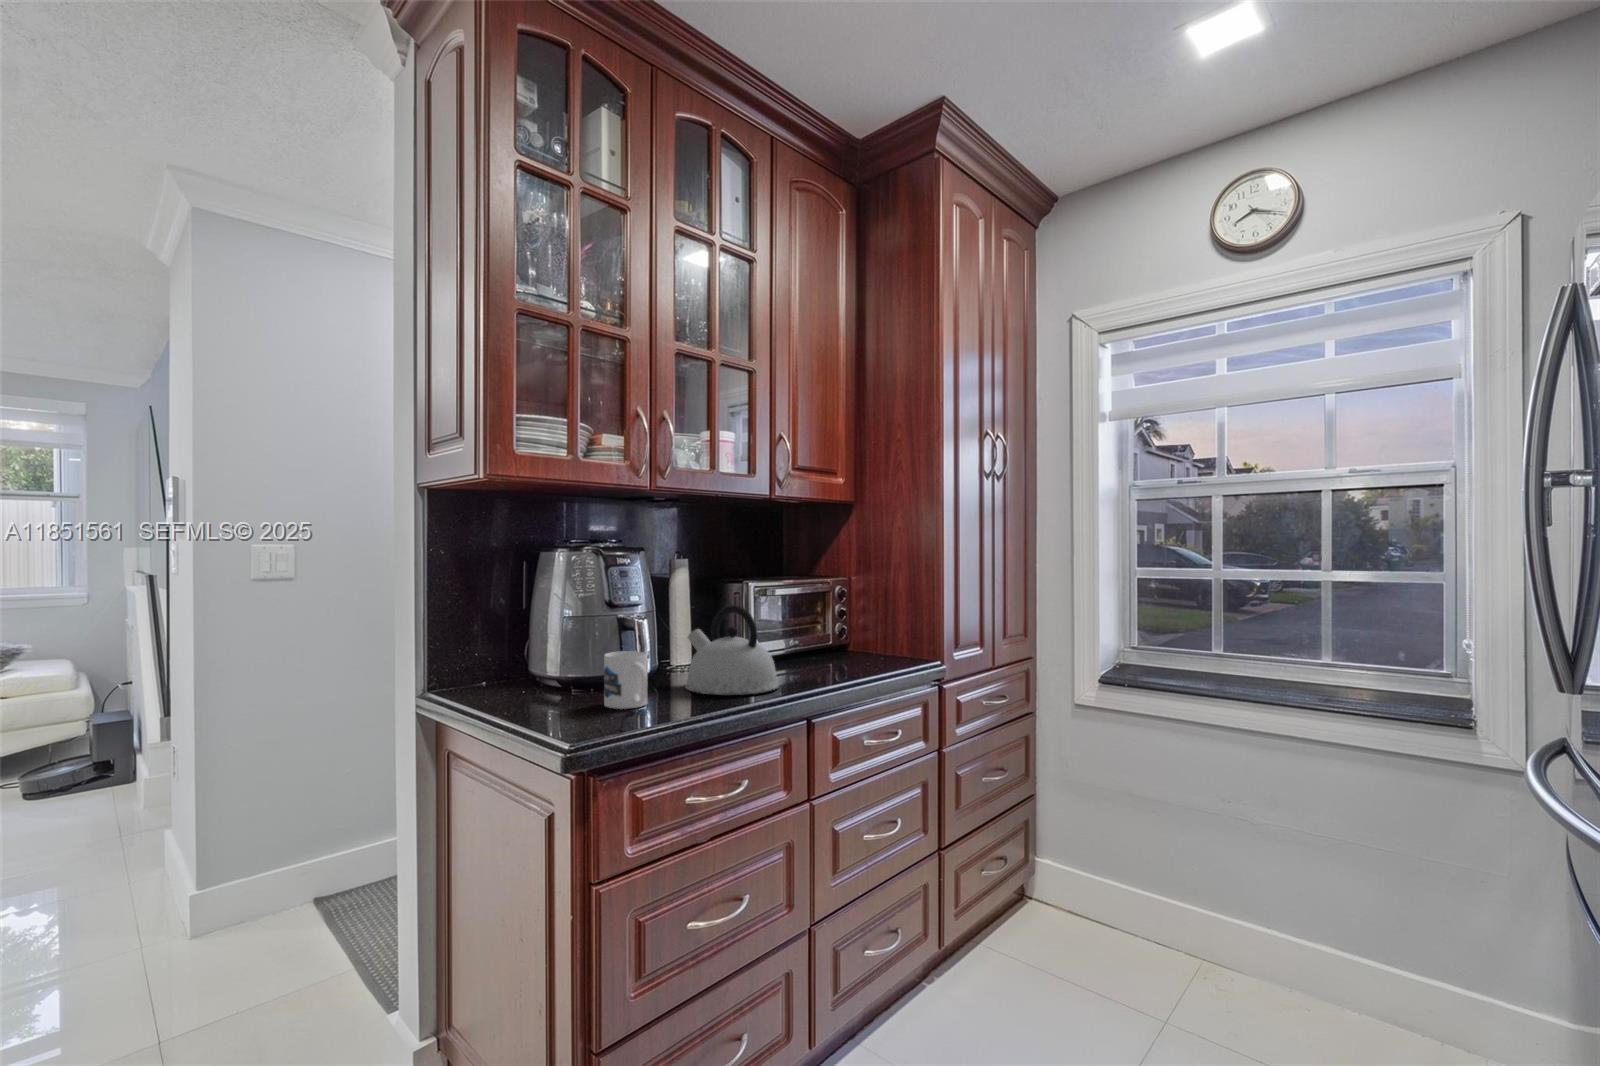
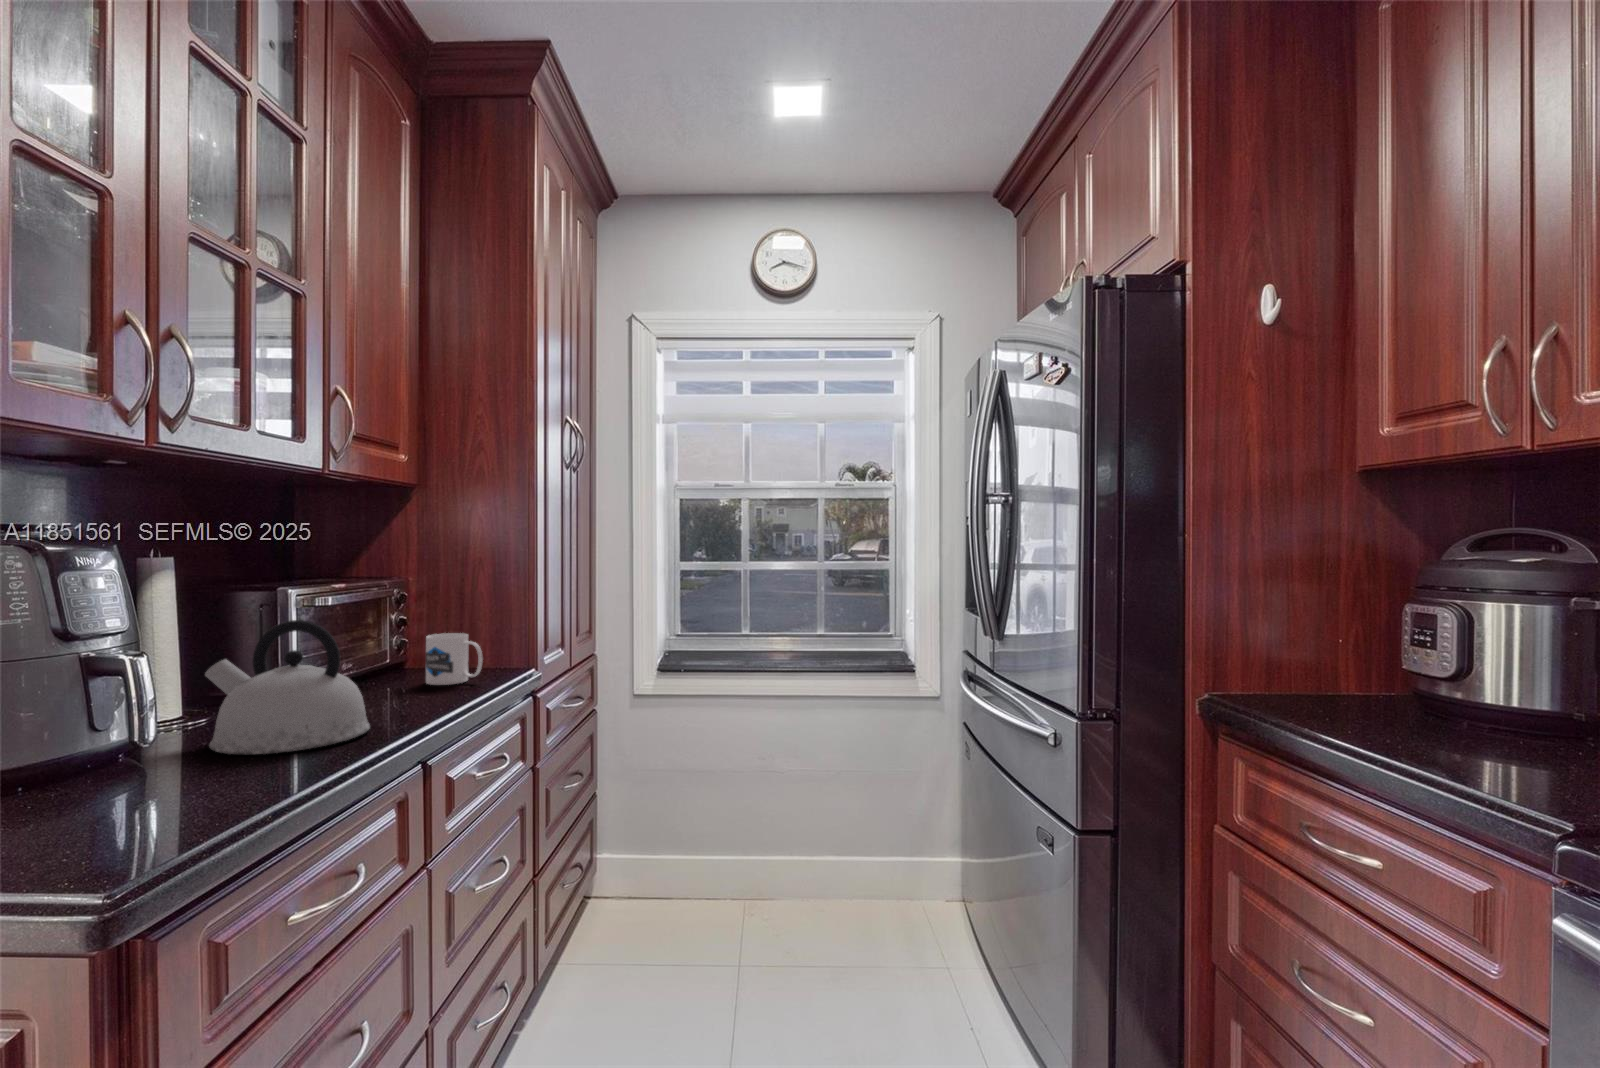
mug: present [604,651,647,709] -> present [426,633,483,685]

